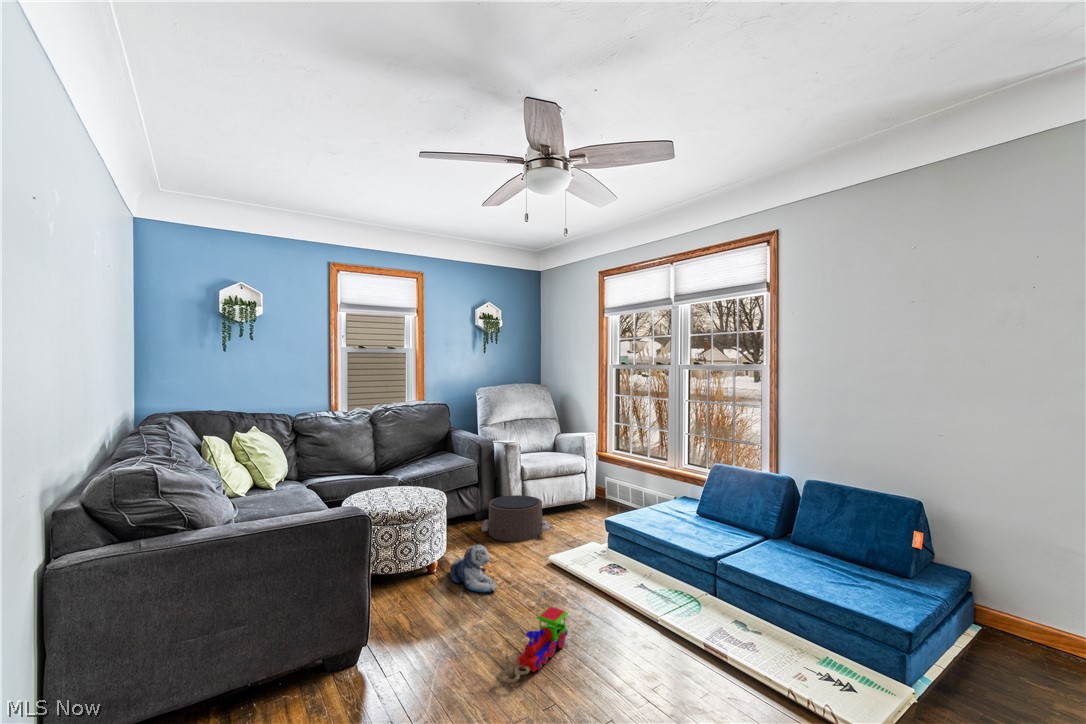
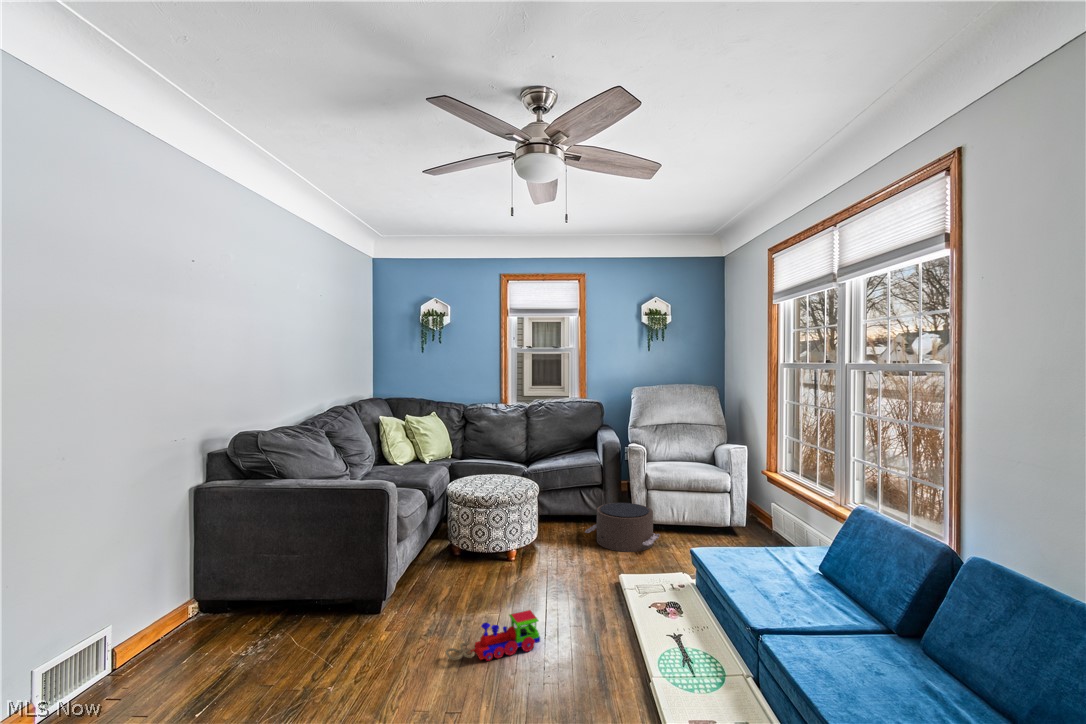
plush toy: present [450,544,496,593] -> none [516,540,551,587]

